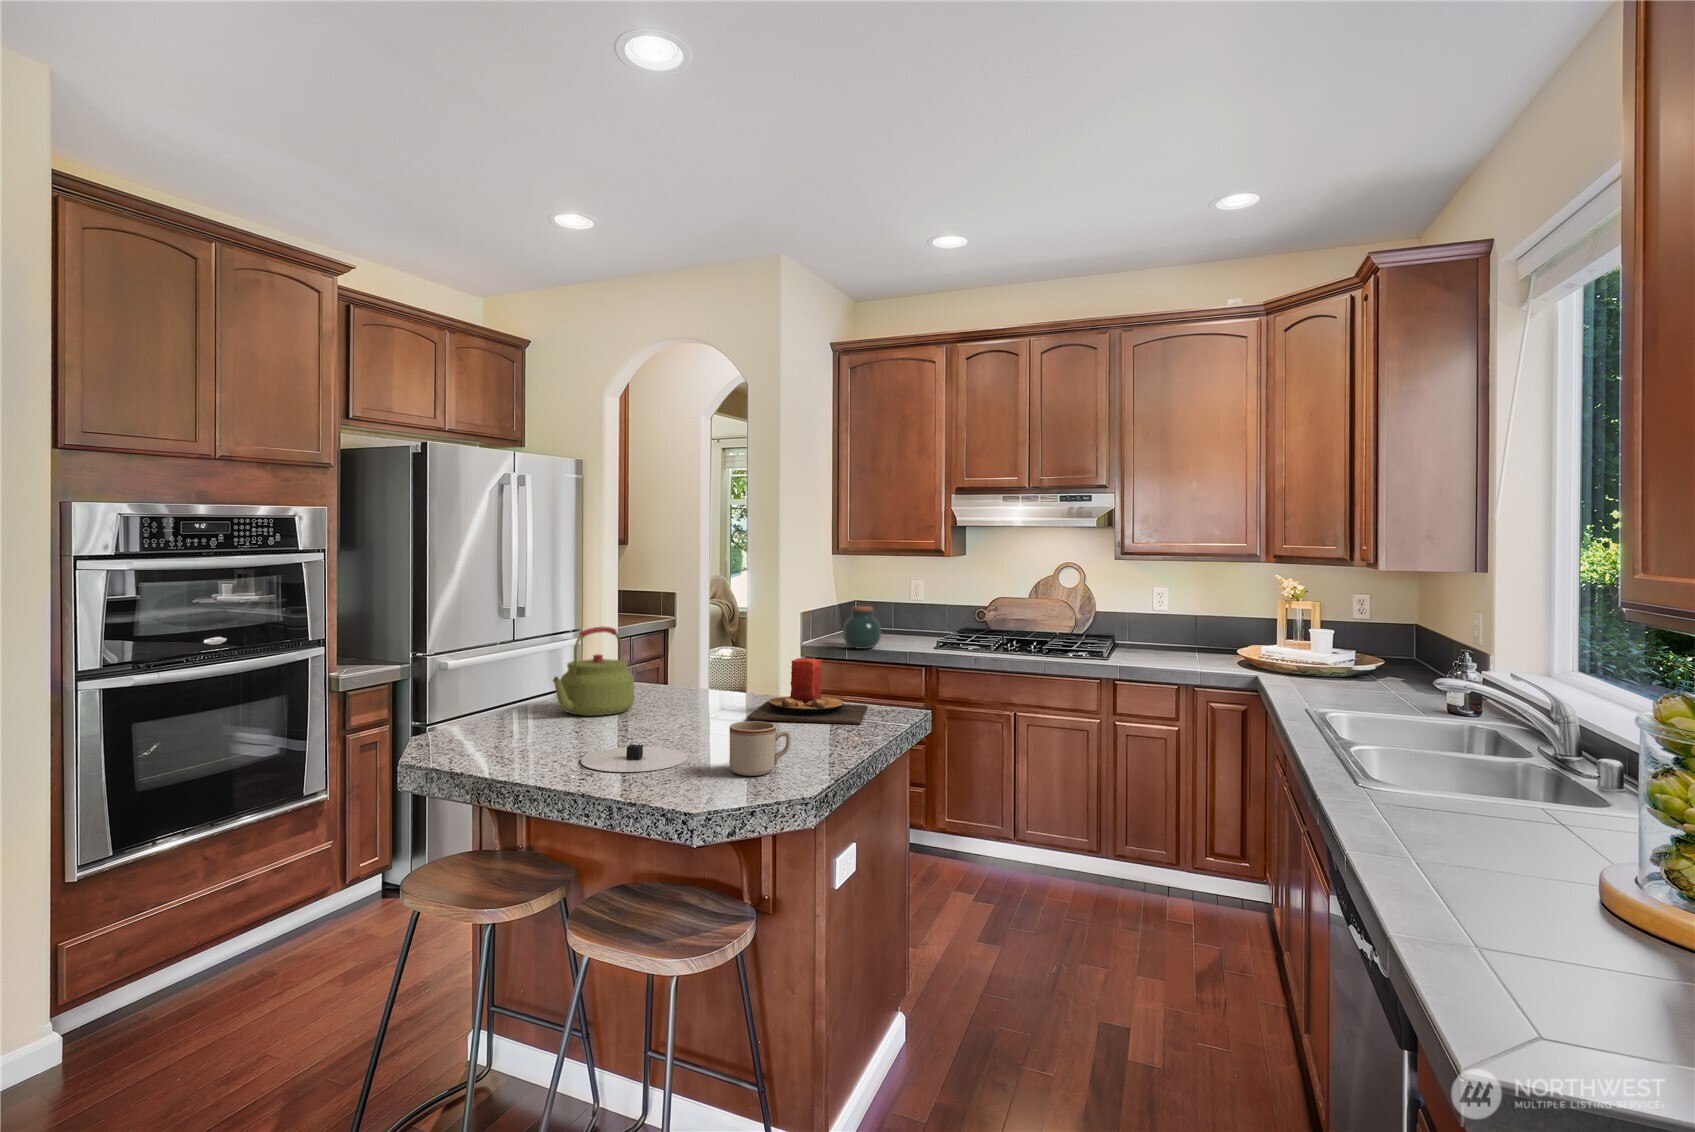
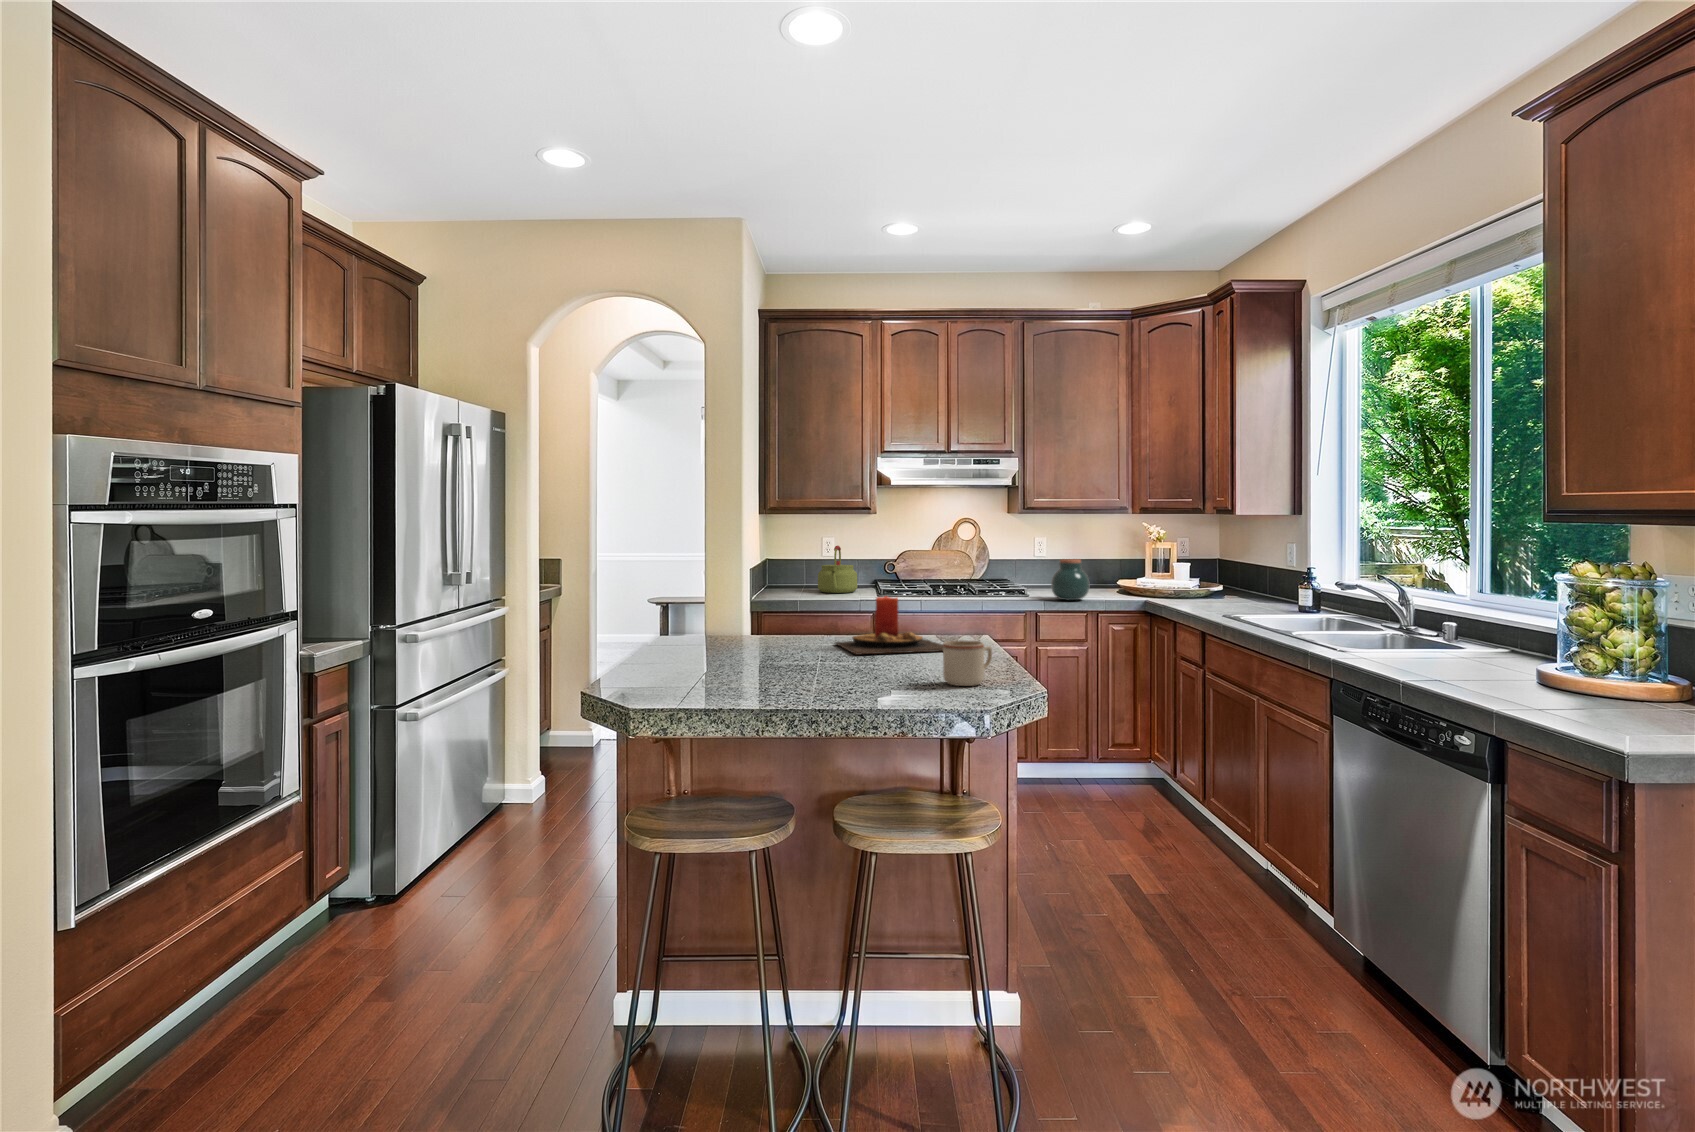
jar: present [843,606,881,649] -> present [1051,559,1089,600]
kettle: present [553,627,634,716] -> present [818,546,857,593]
plate: present [581,744,688,772] -> none [774,672,916,698]

